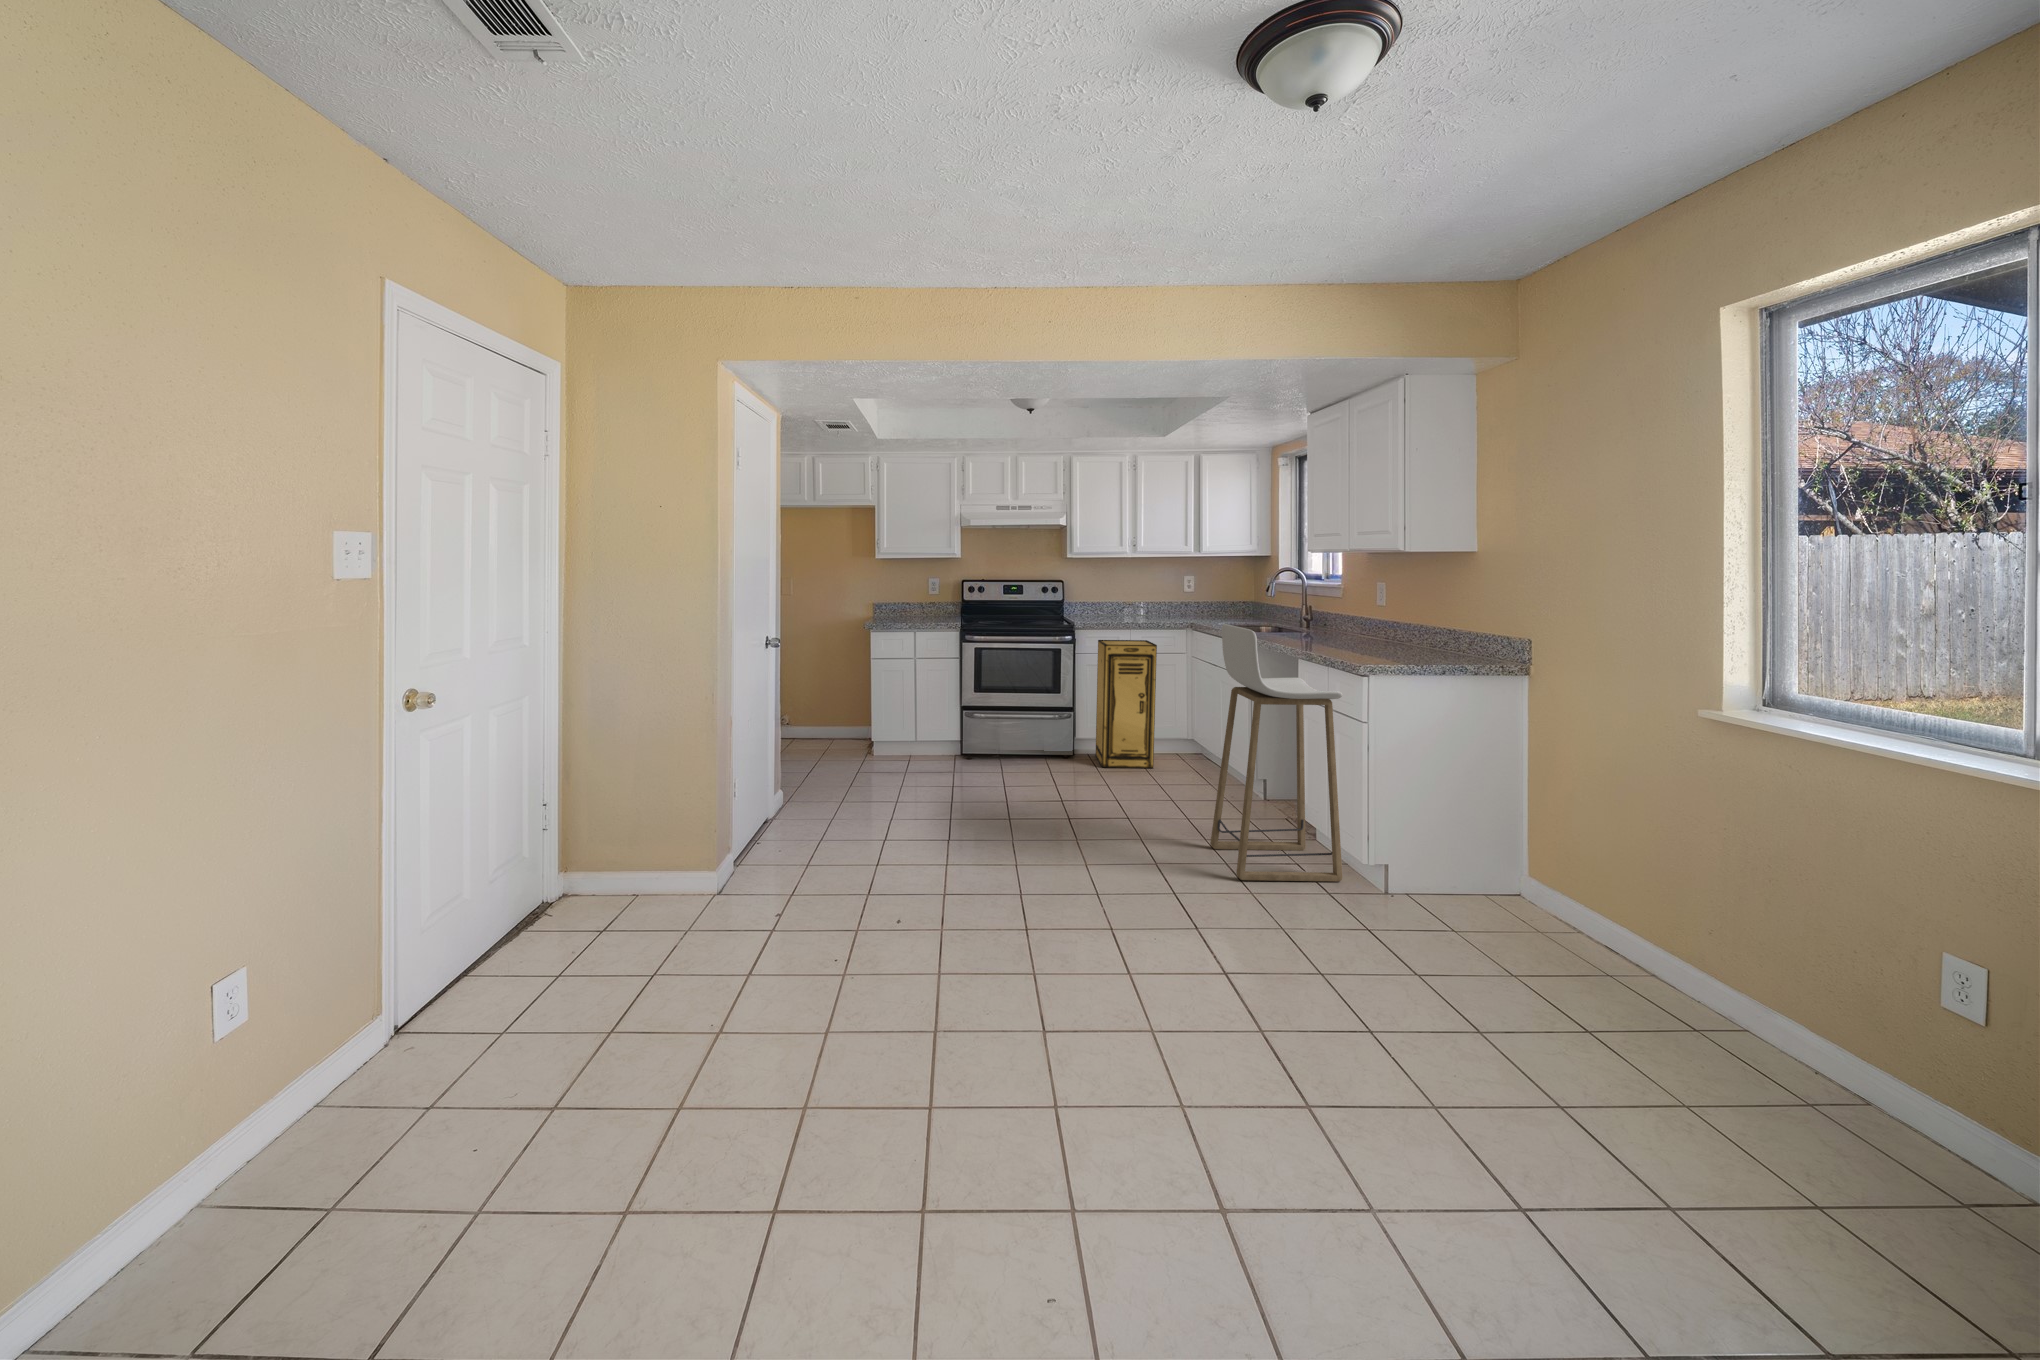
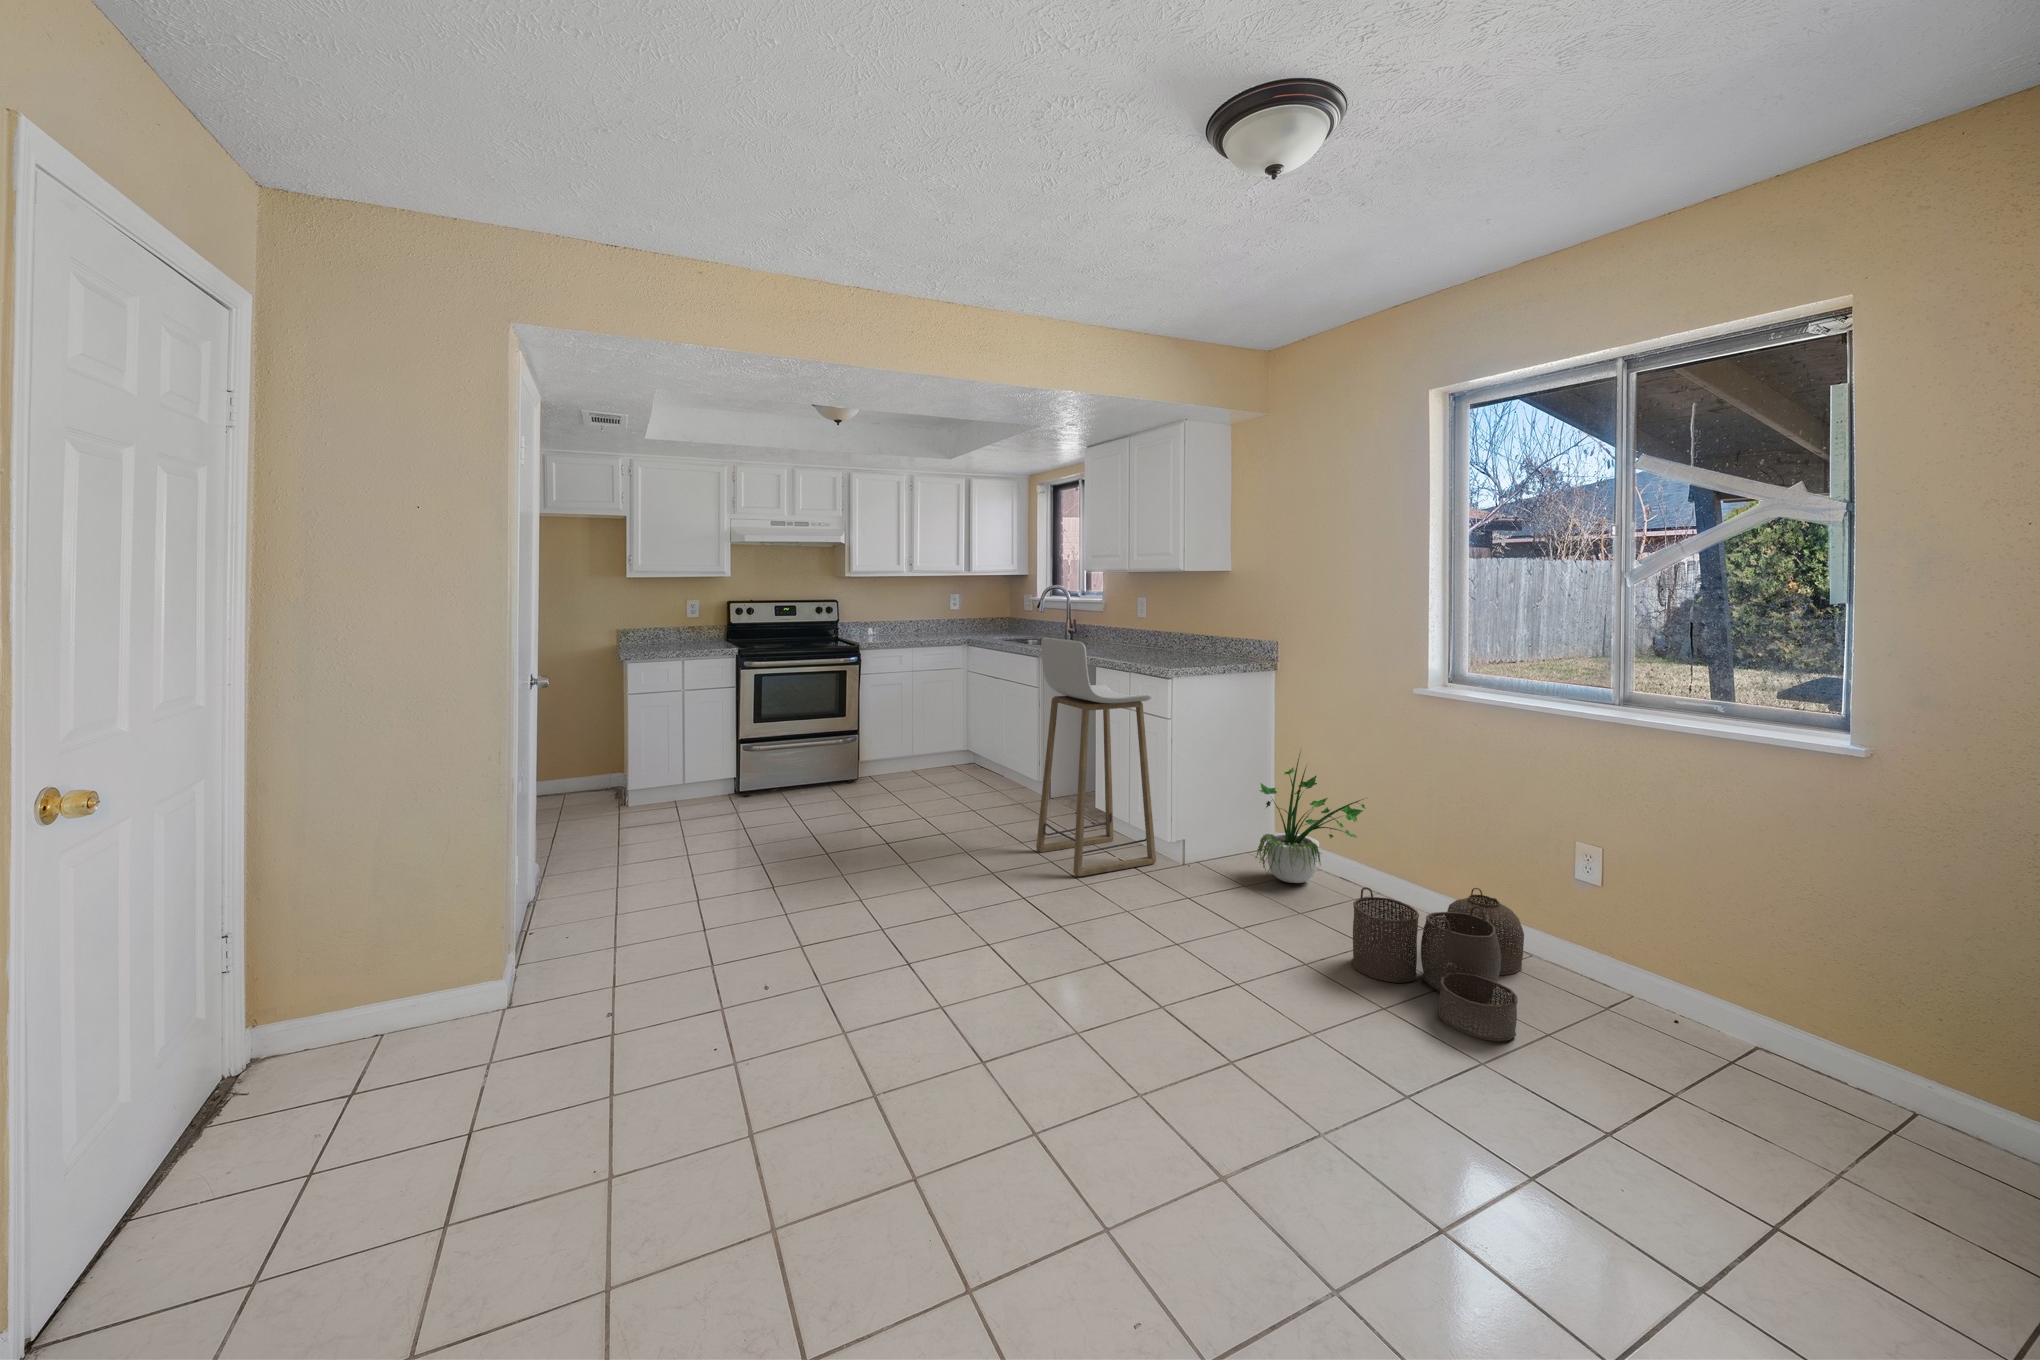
storage cabinet: present [1096,640,1157,768] -> none [883,658,946,789]
potted plant: none [1466,767,1625,936] -> present [1256,754,1365,883]
woven basket: none [1538,952,1836,1190] -> present [1352,887,1524,1041]

